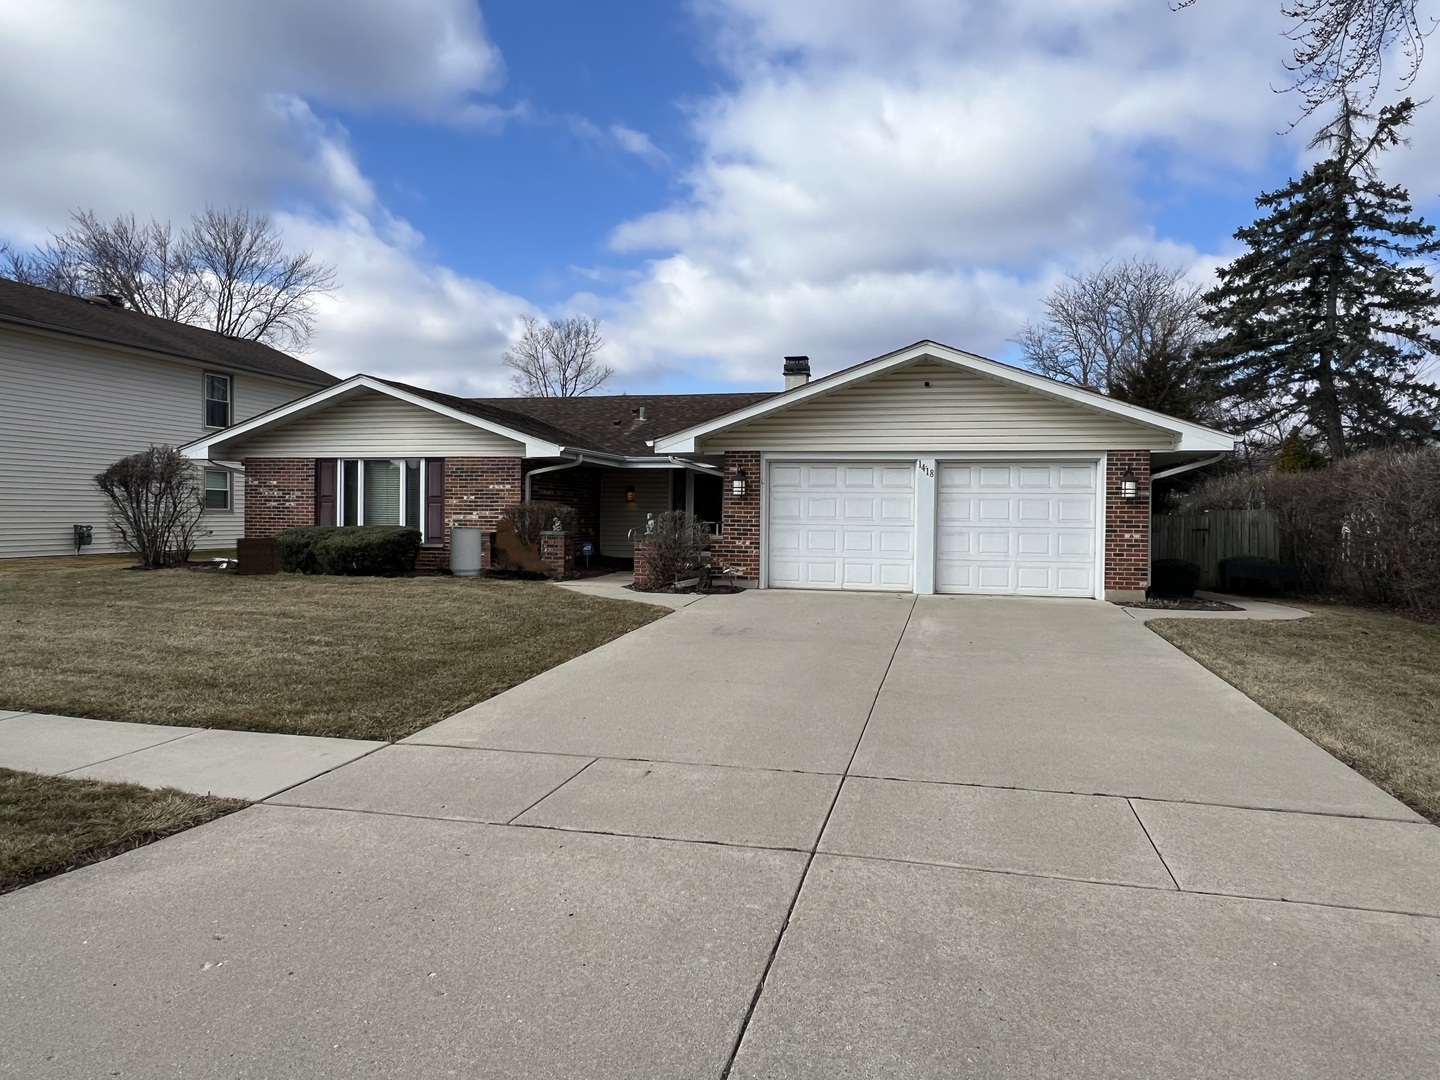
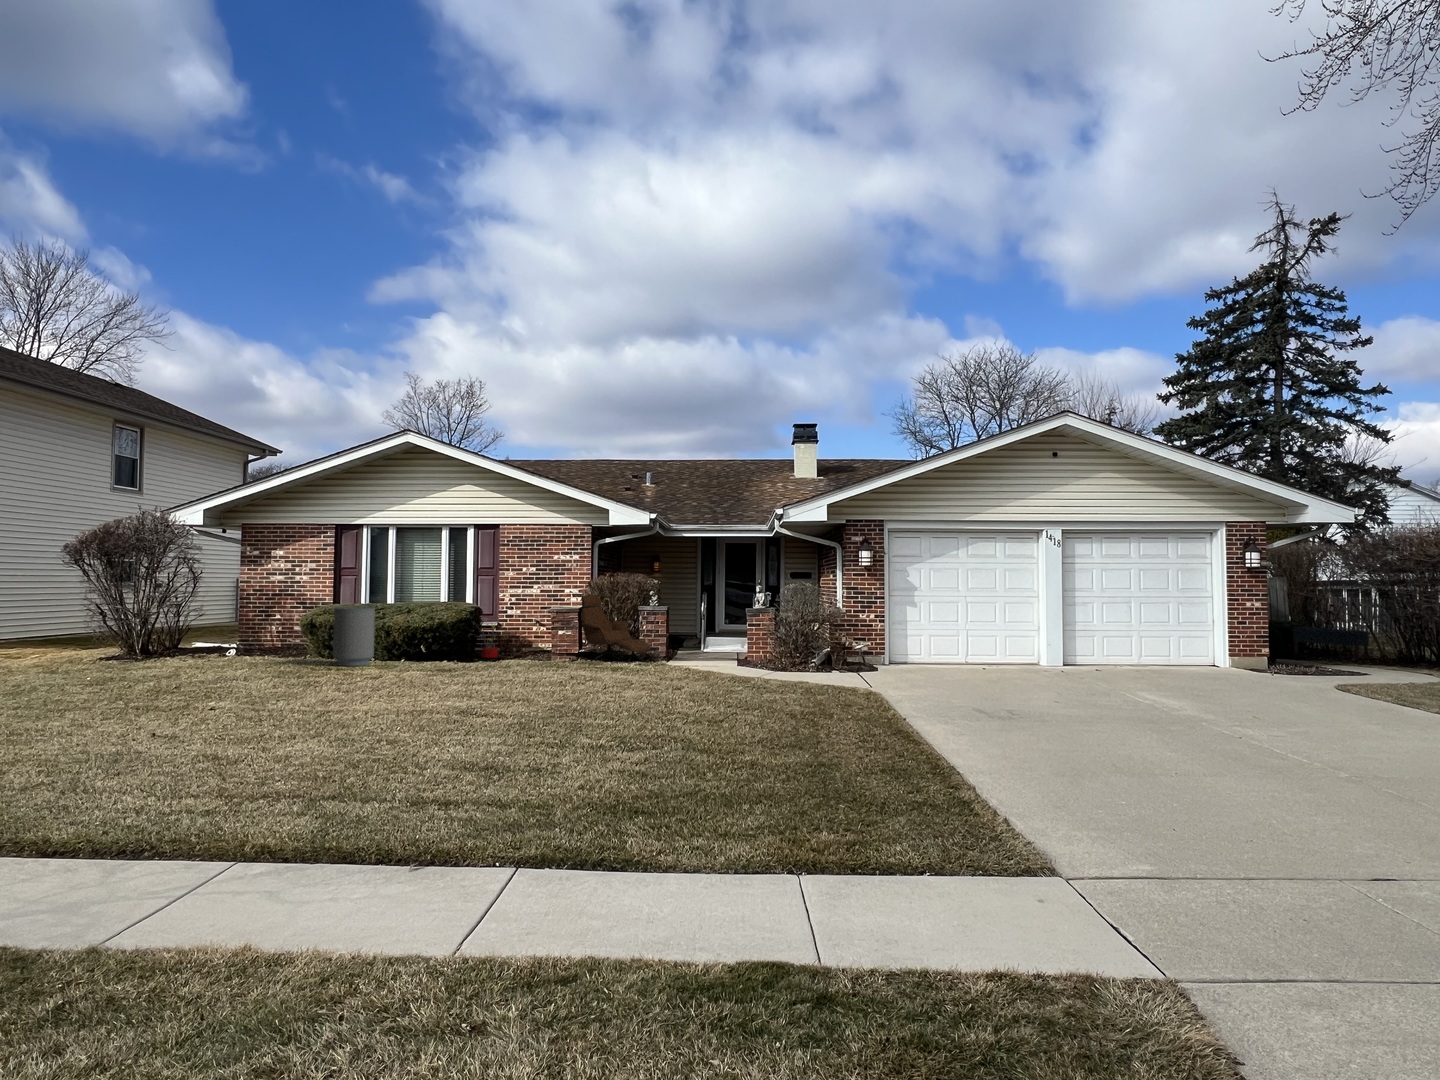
trash can: present [449,528,481,575] -> present [333,607,375,666]
wooden crate: present [236,537,279,575] -> none [261,618,321,664]
decorative plant: none [399,539,438,574] -> present [482,624,498,658]

